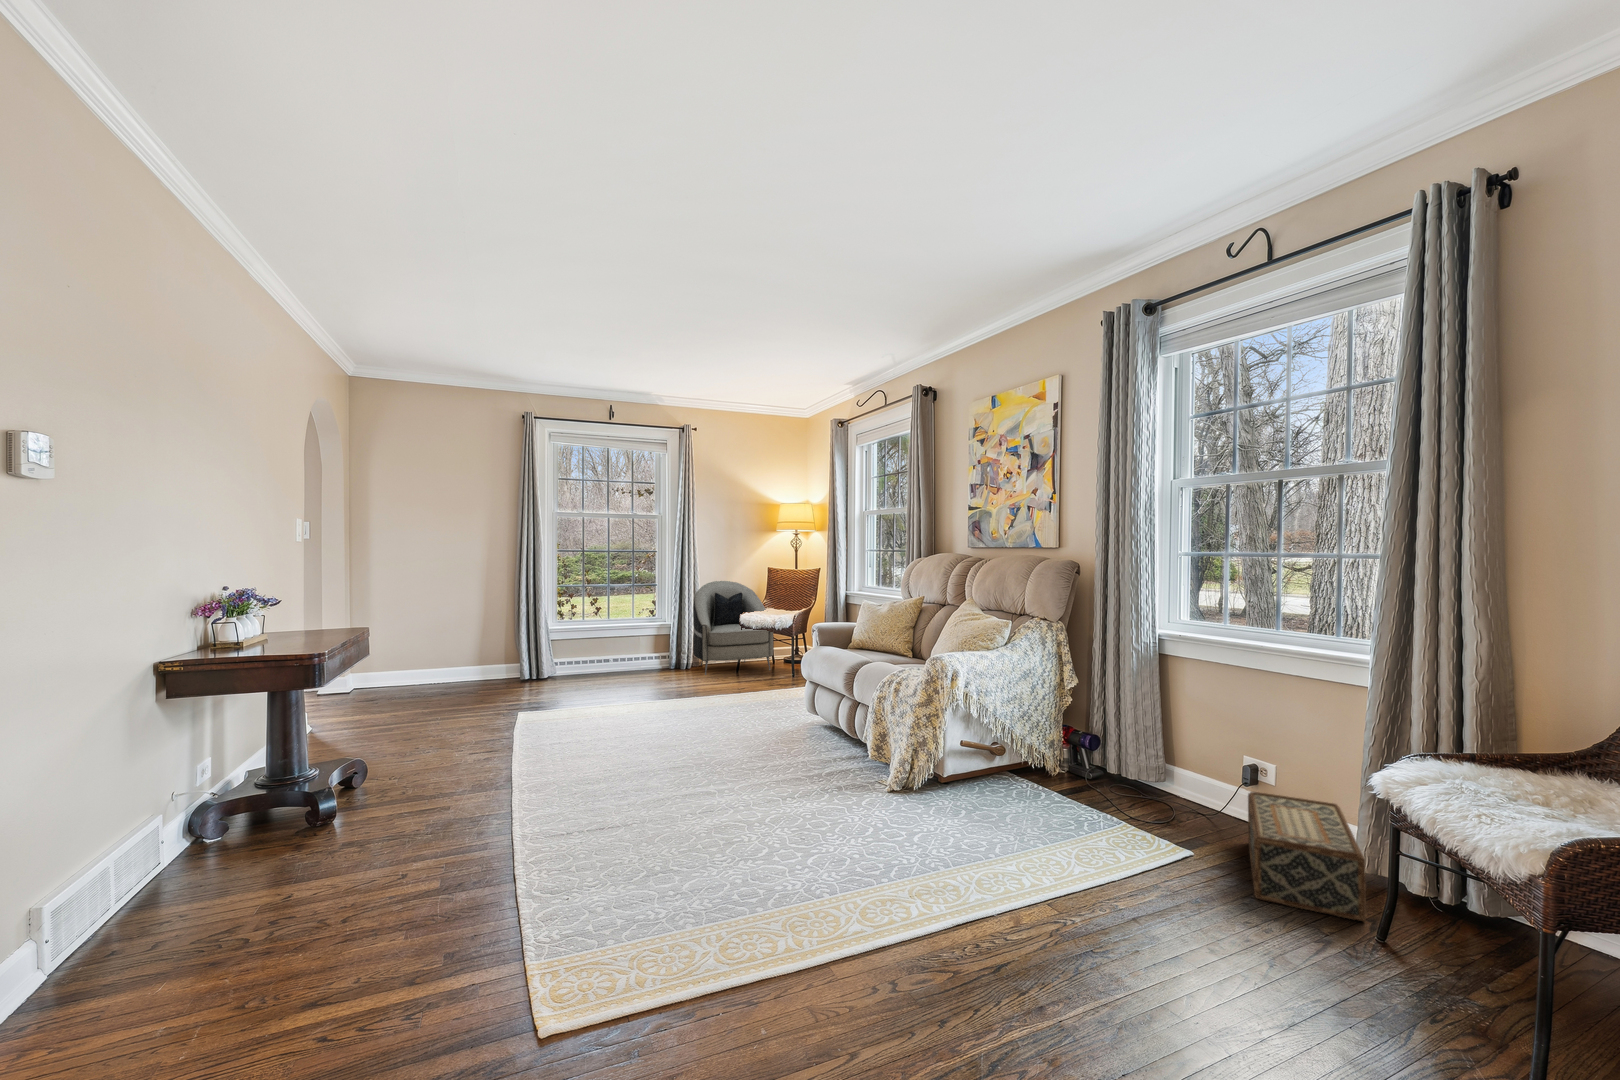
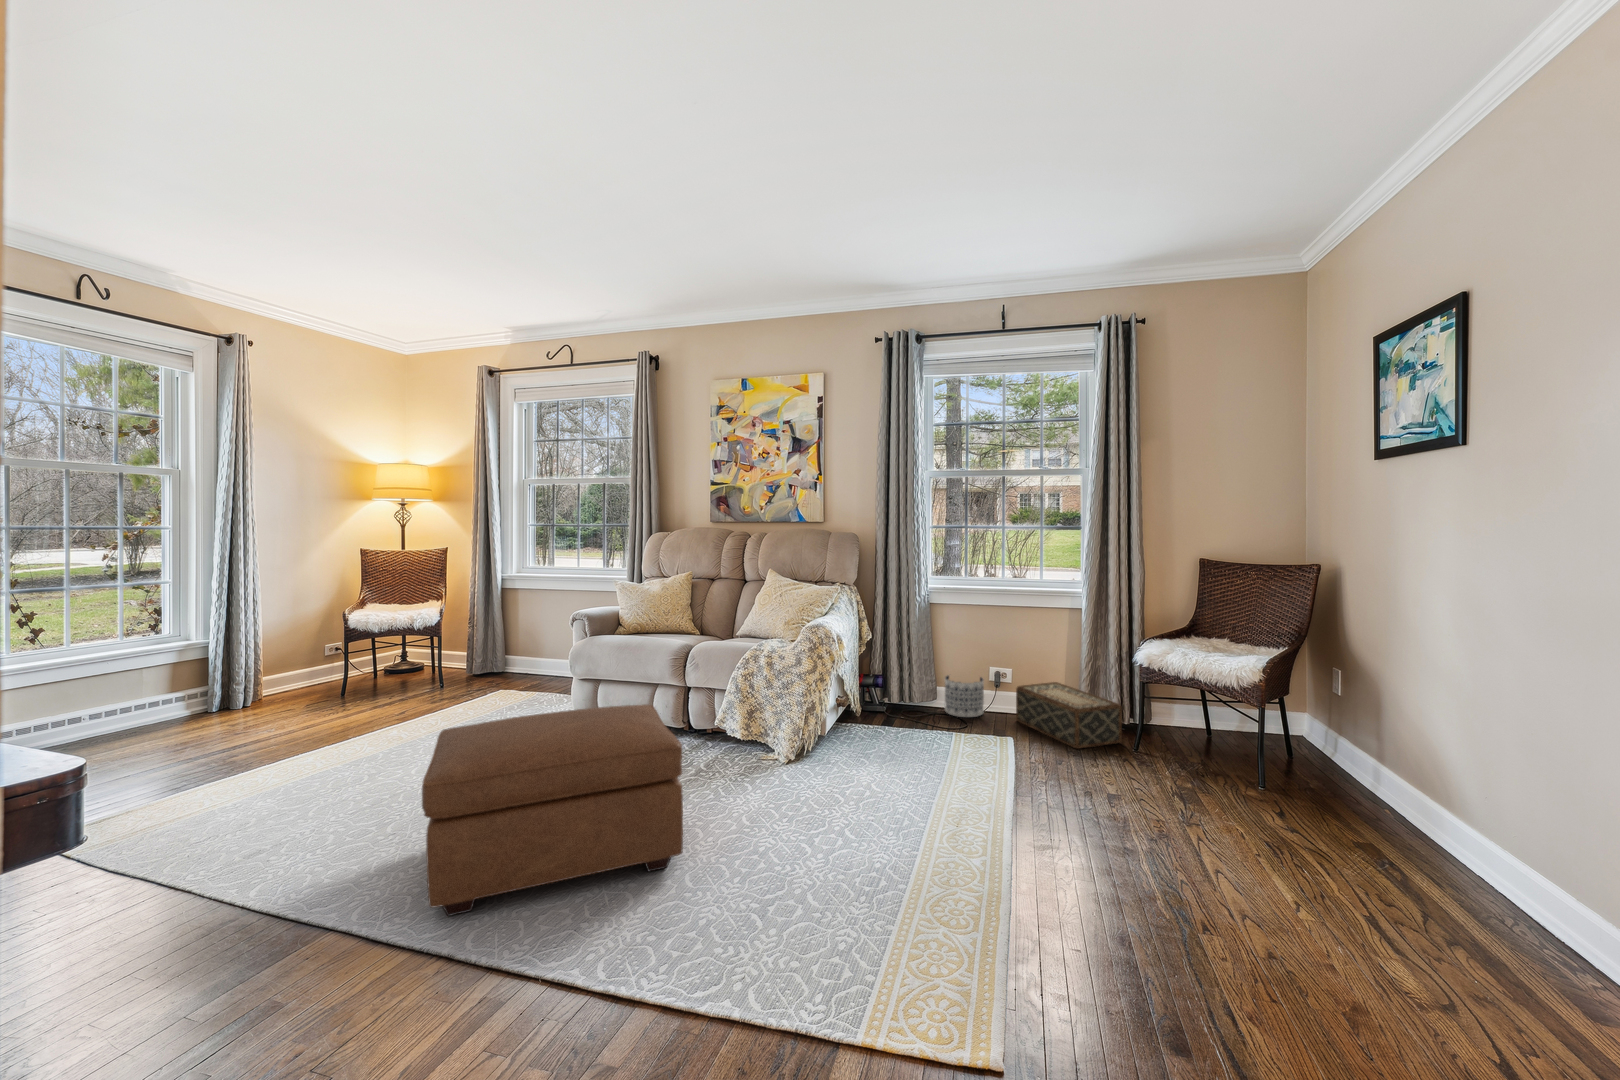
armchair: present [693,581,774,675] -> none [253,548,398,707]
ottoman: none [539,685,739,821] -> present [422,704,683,916]
planter: none [1163,757,1223,821] -> present [945,675,984,717]

